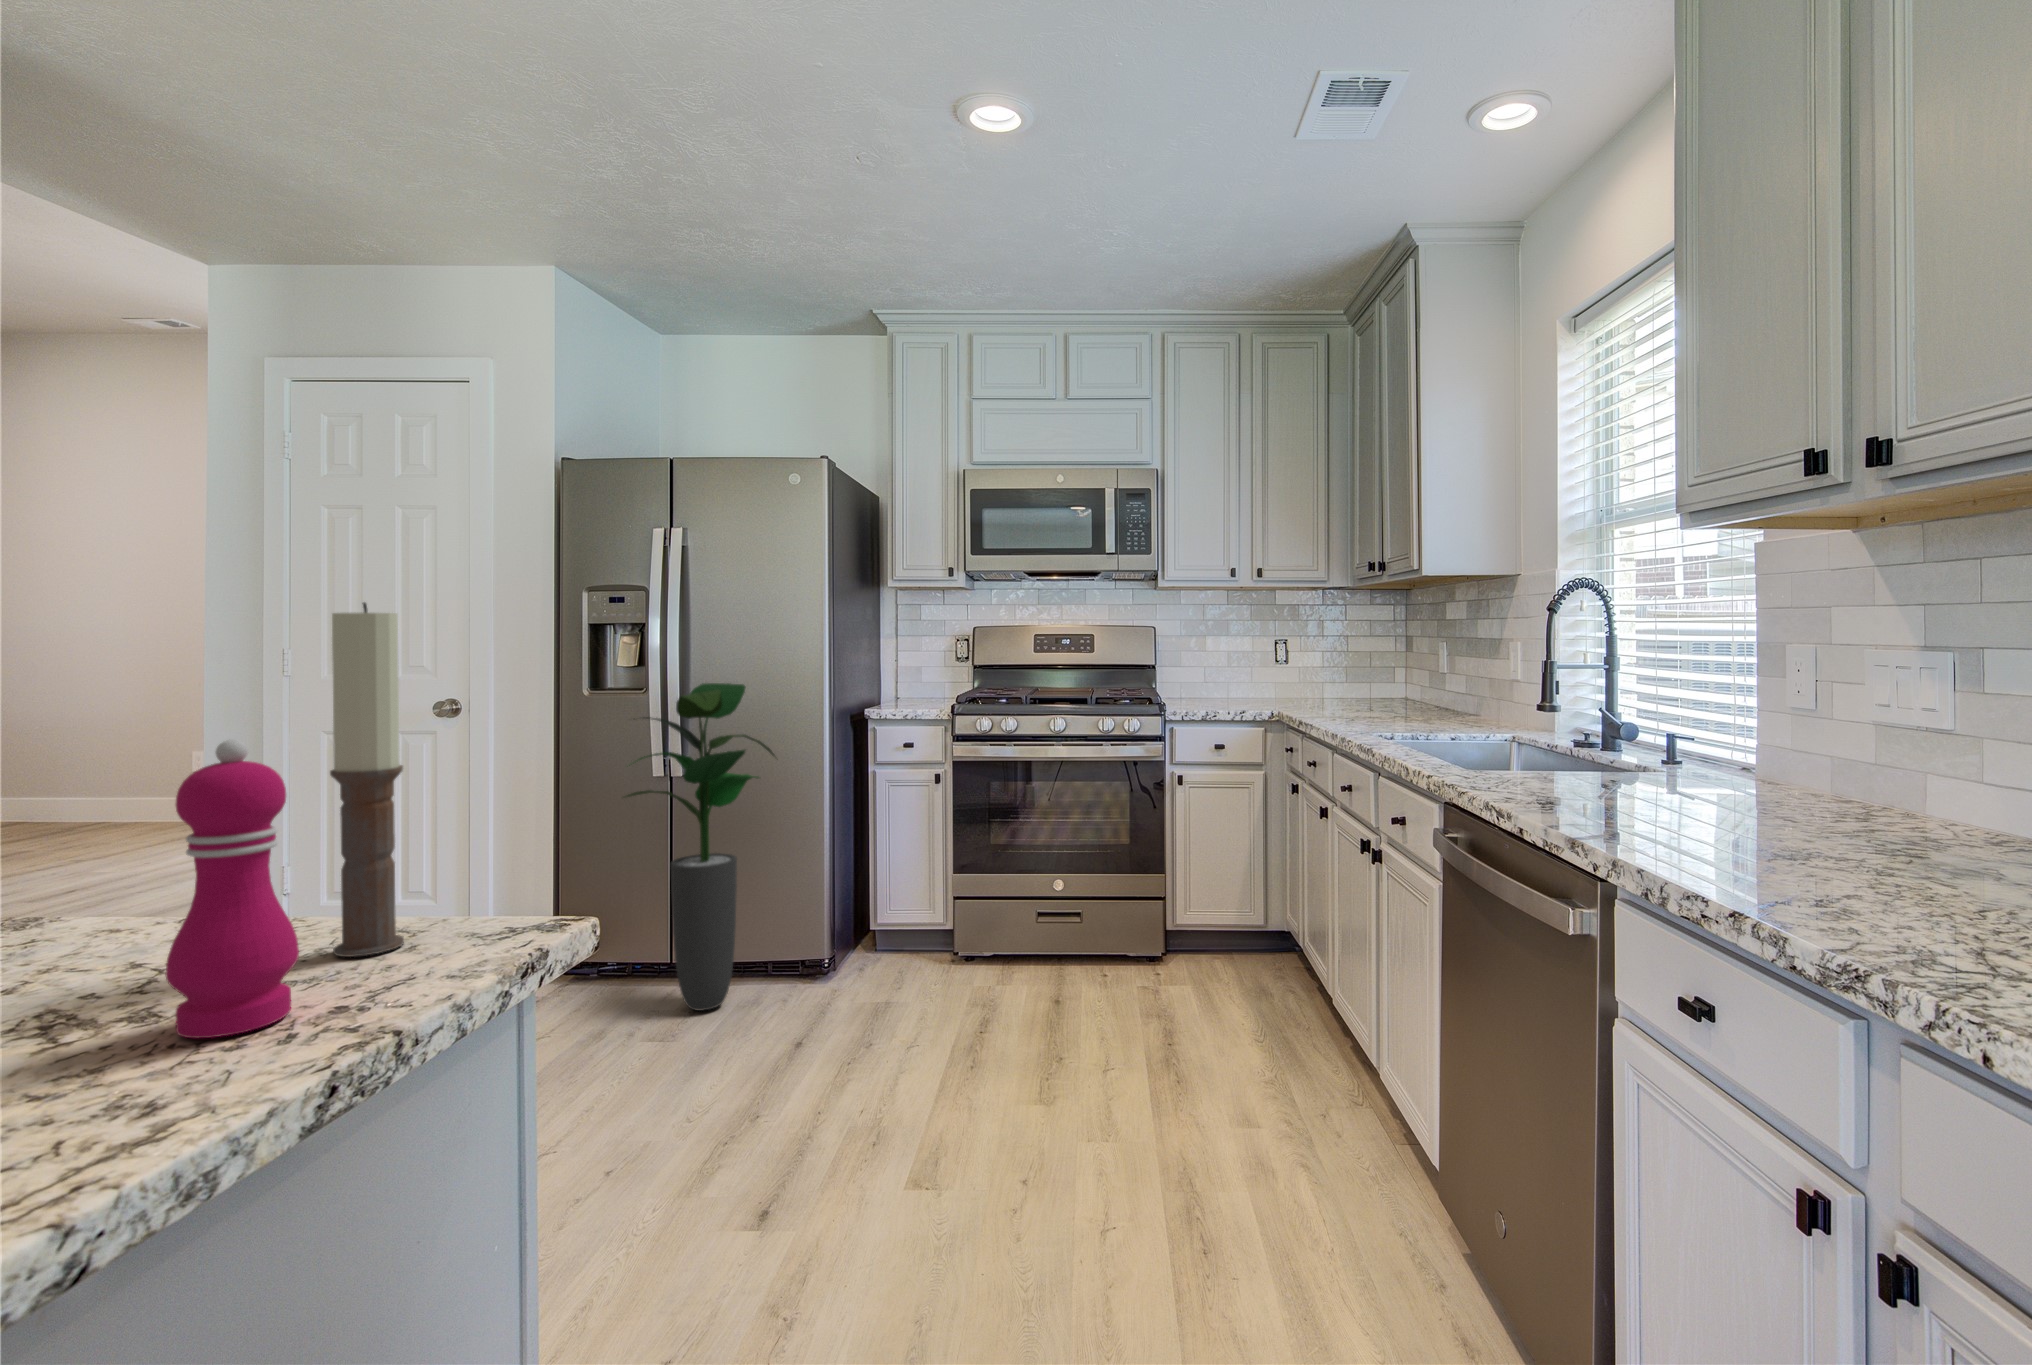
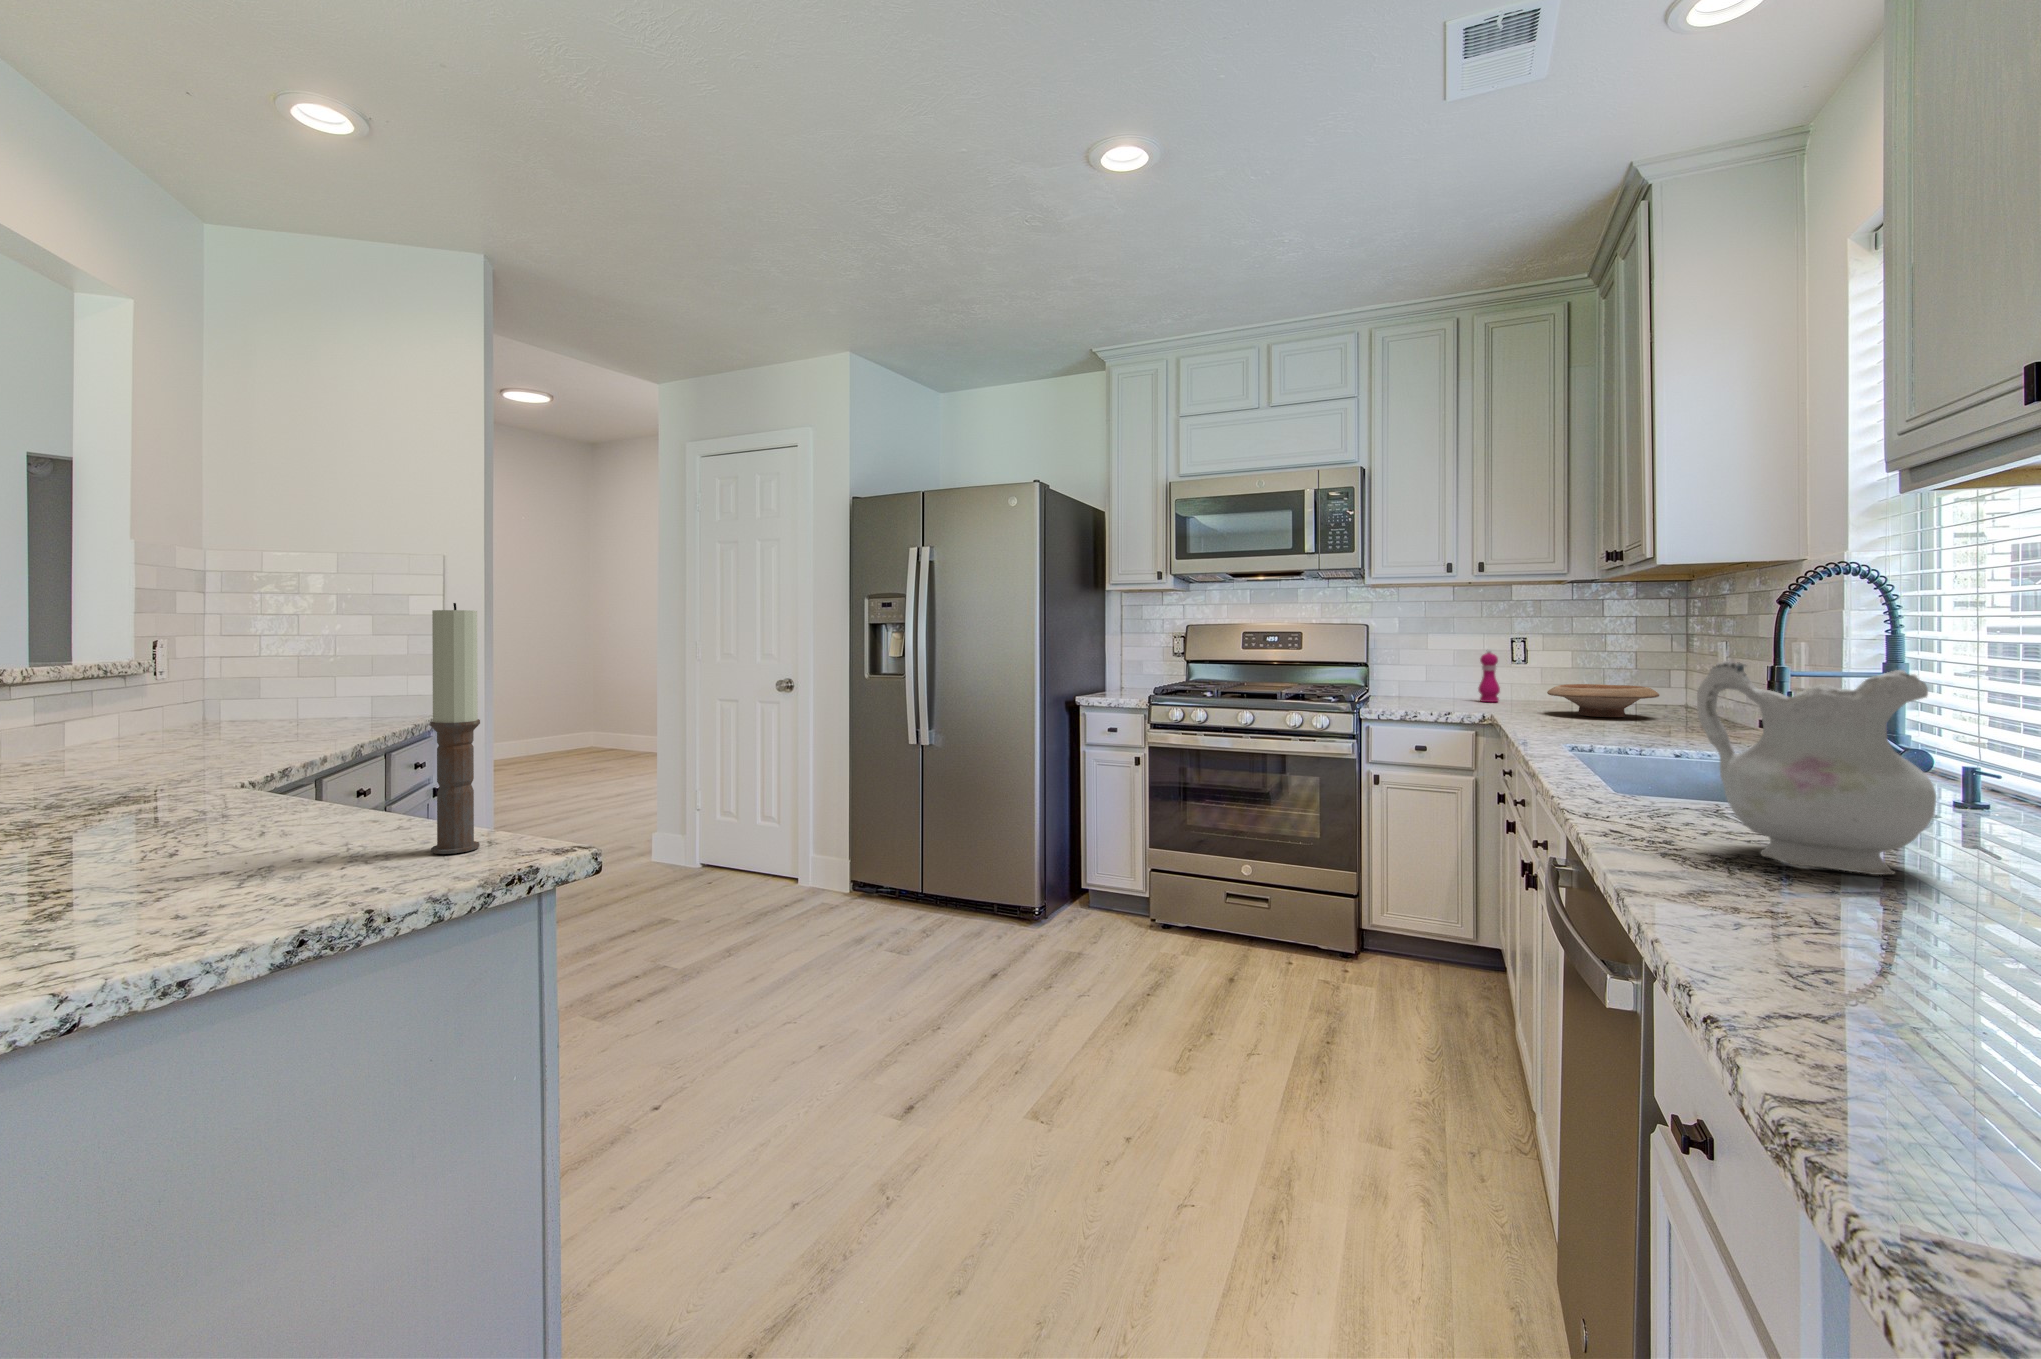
ceramic pitcher: none [1562,656,1720,818] -> present [1697,662,1936,875]
wooden bowl: none [1322,681,1409,710] -> present [1547,684,1659,717]
potted plant: present [625,683,775,1011] -> none [873,669,995,937]
pepper mill: present [166,739,299,1038] -> present [1478,649,1500,702]

